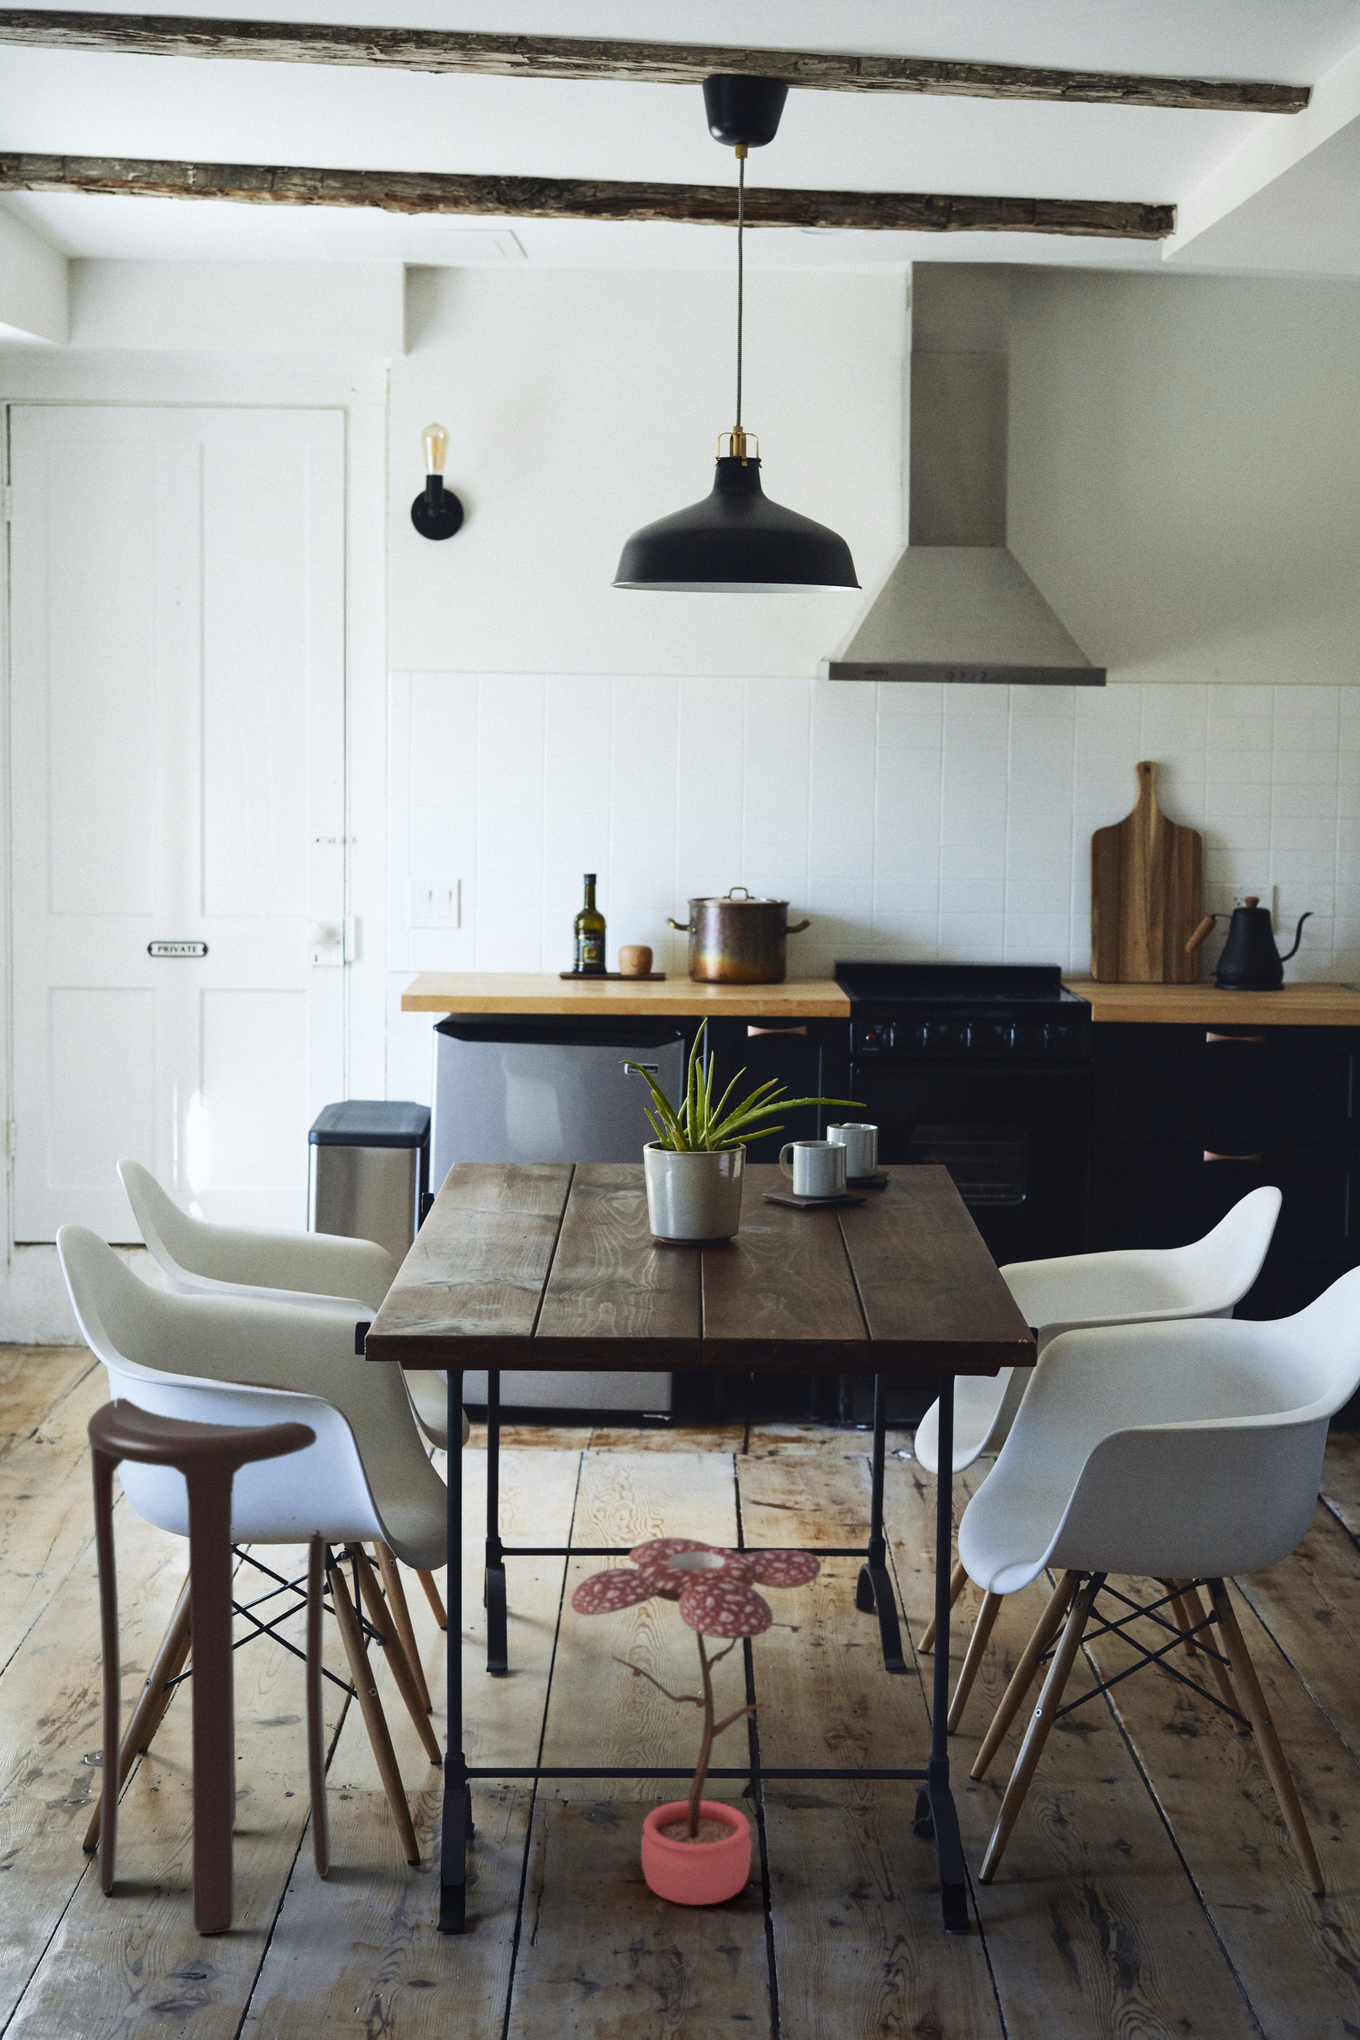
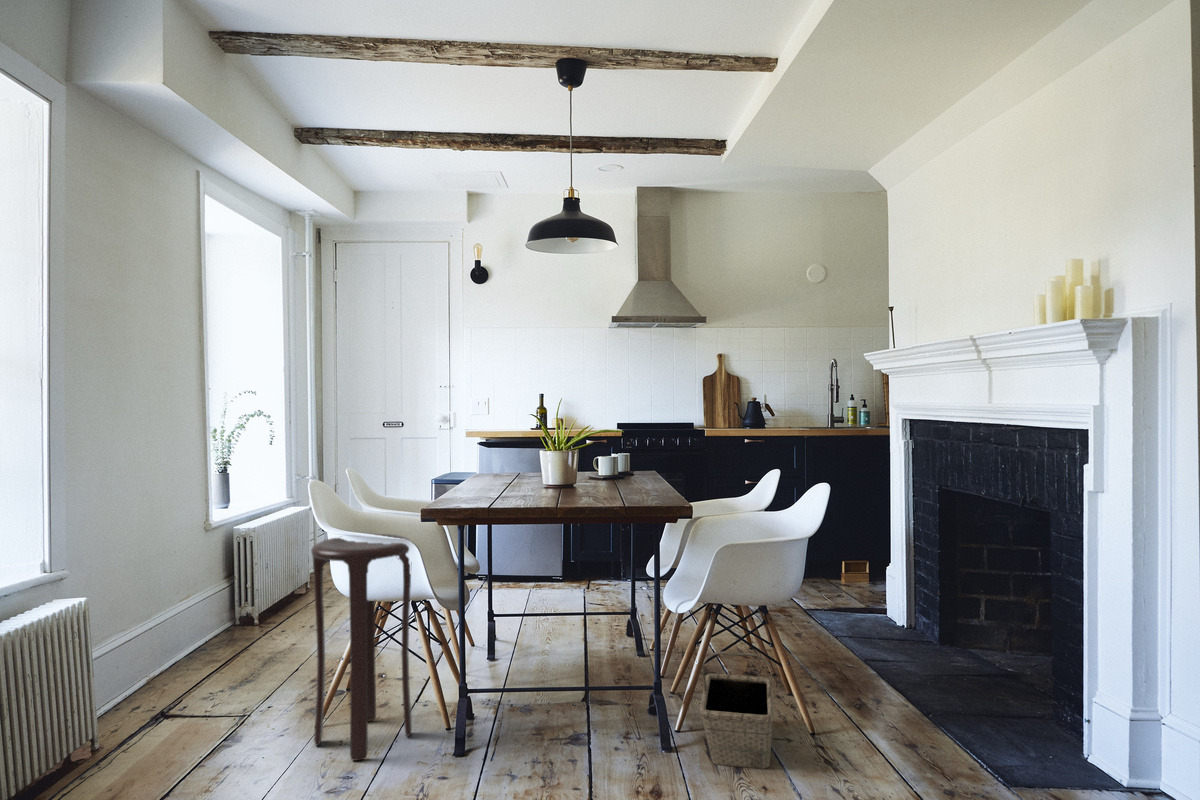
potted plant: present [571,1537,821,1905] -> none [508,595,609,743]
basket: none [1041,1699,1225,1986] -> present [700,651,774,769]

